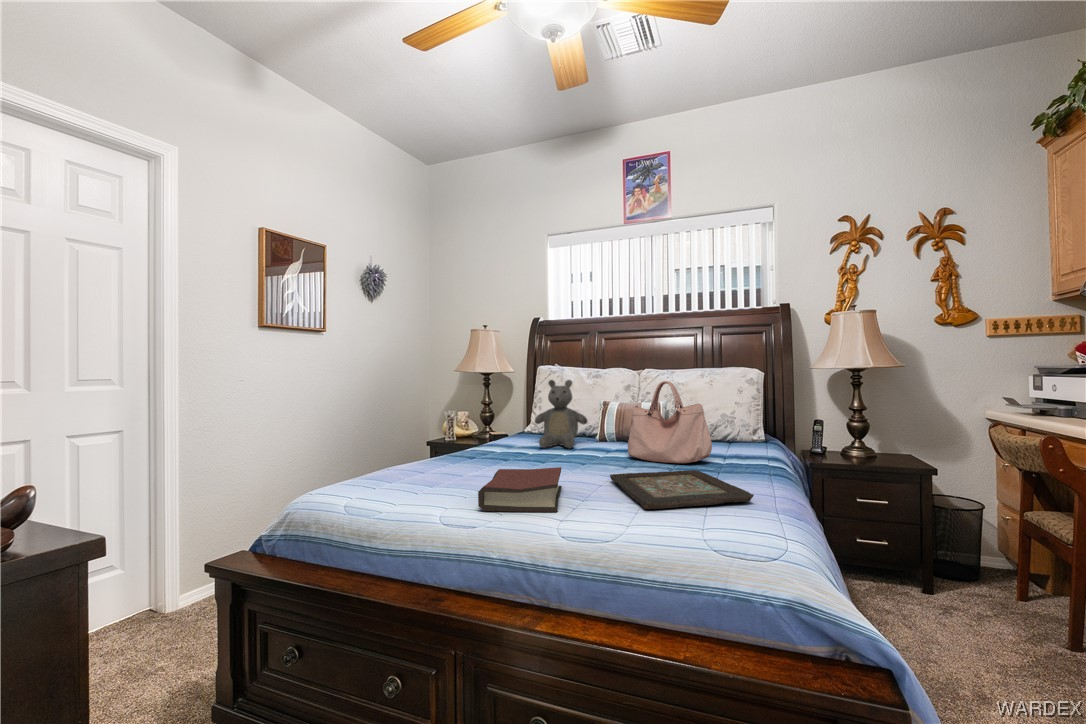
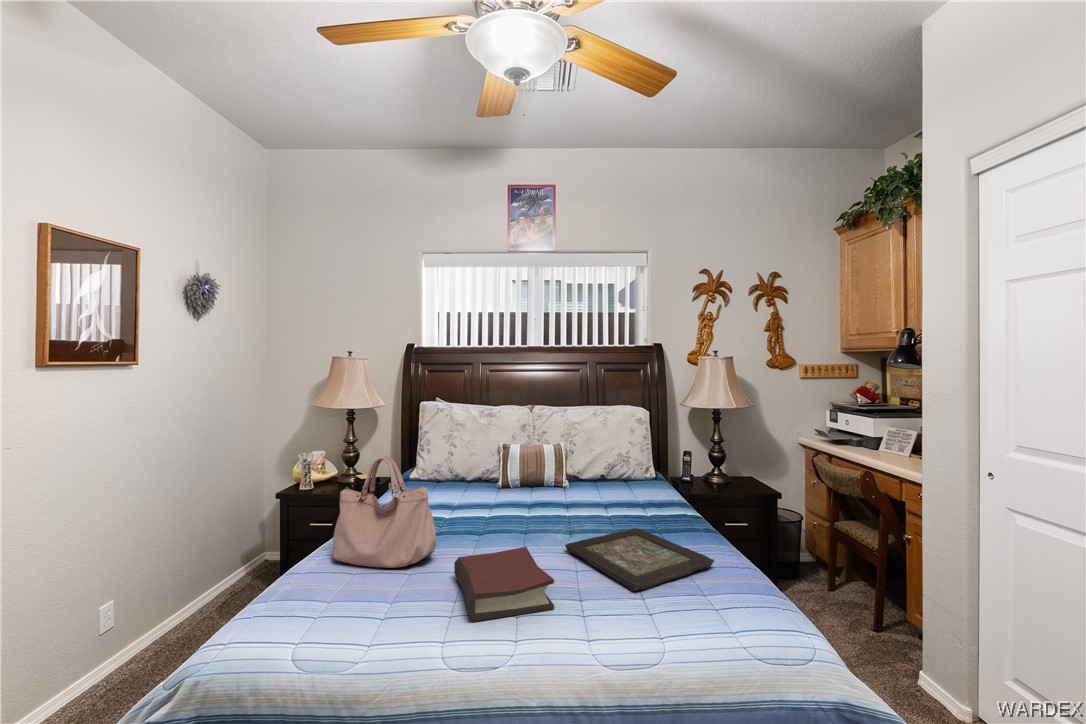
teddy bear: present [535,380,587,448] -> none [436,426,494,503]
handbag: present [628,381,712,463] -> present [332,456,436,568]

